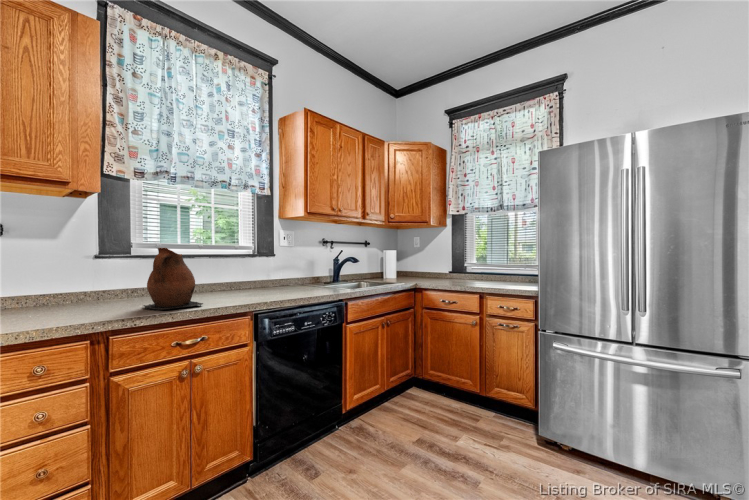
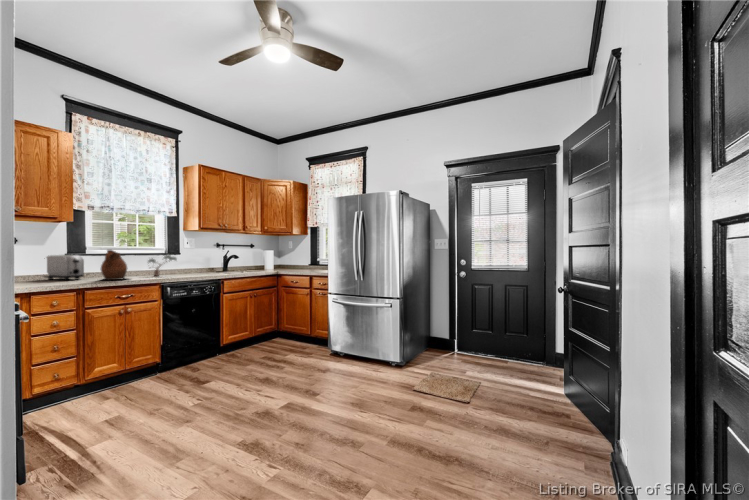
potted plant: none [222,254,283,294] -> present [148,255,176,276]
toaster: none [55,259,122,307] -> present [44,255,84,280]

